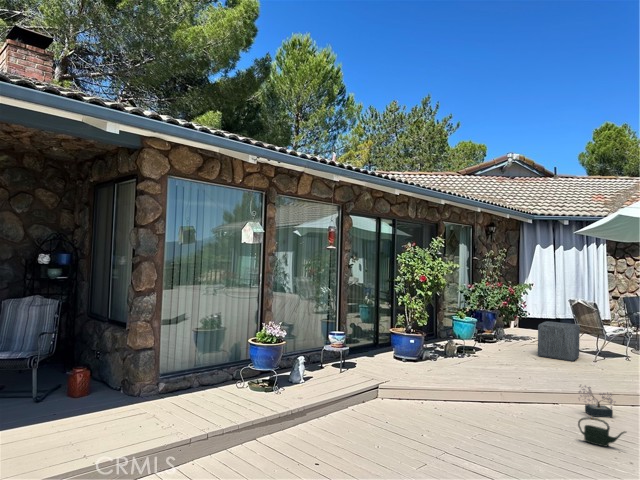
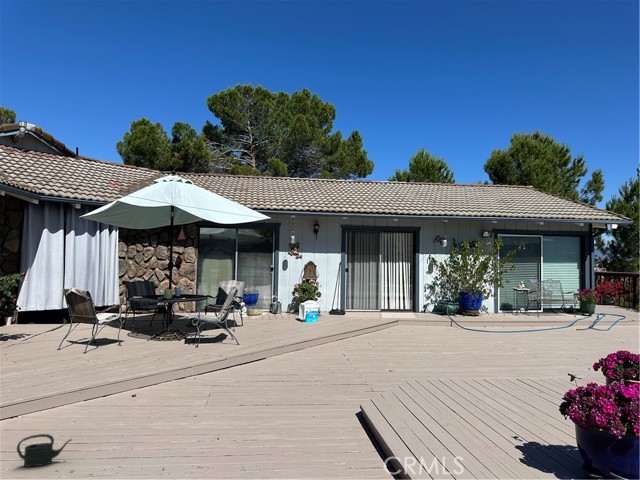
ottoman: present [538,321,580,361] -> none [20,316,73,359]
decorative plant: present [579,385,616,418] -> none [39,390,82,424]

